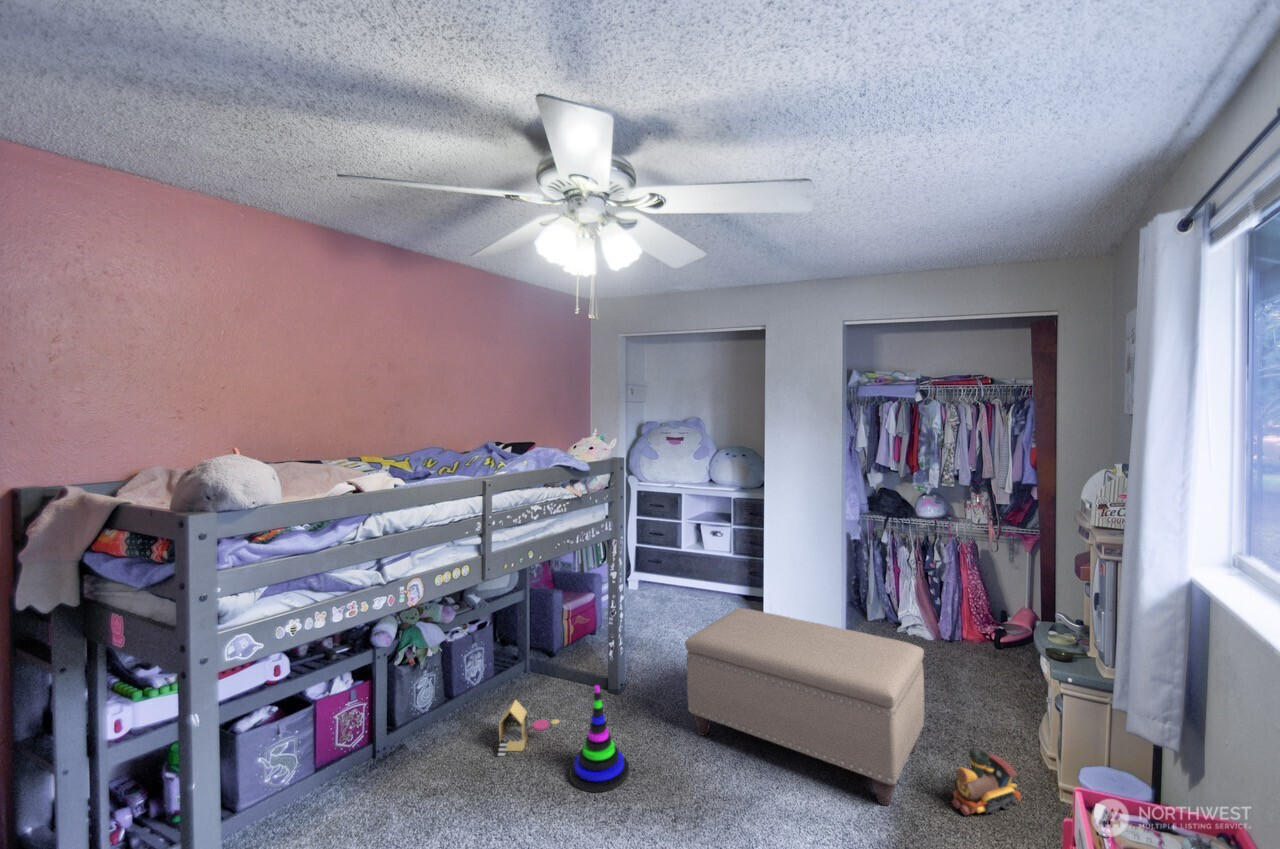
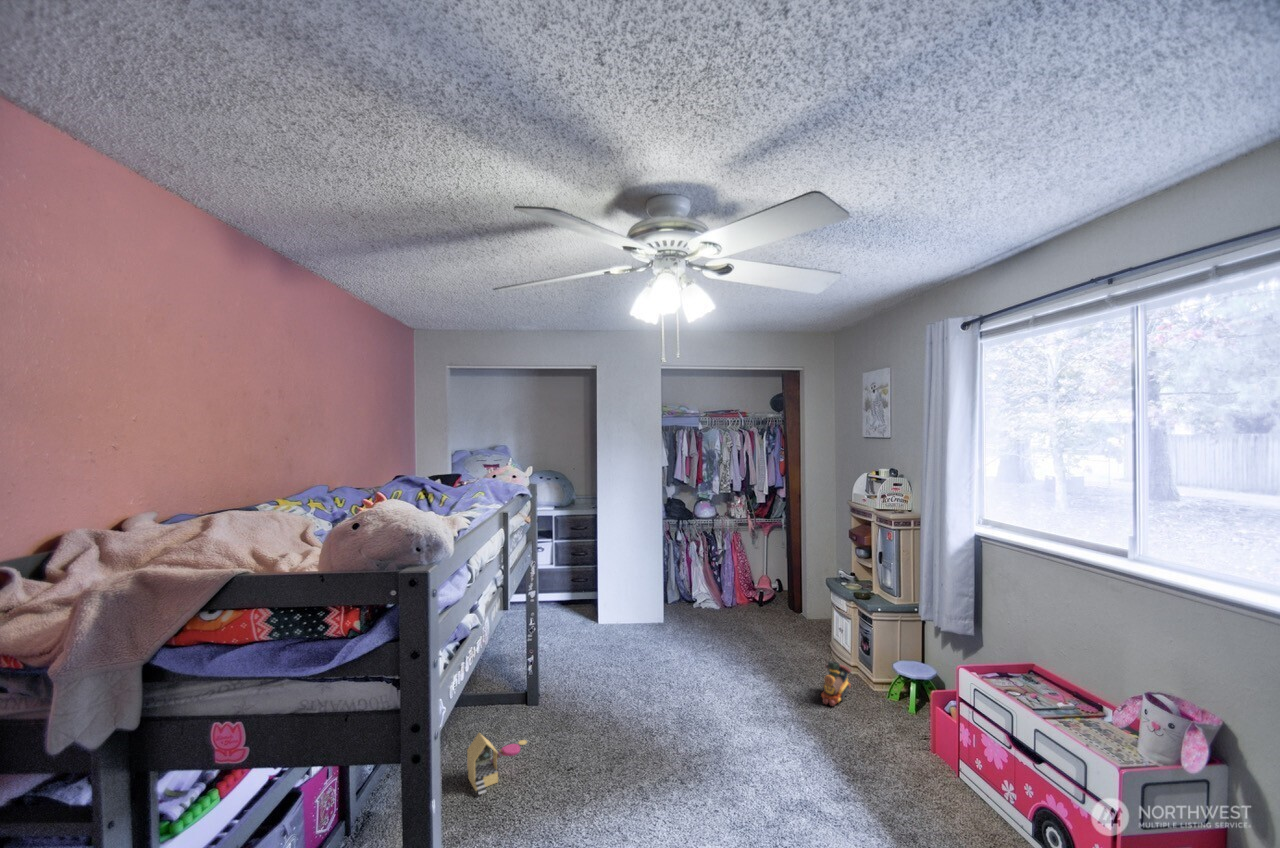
ottoman: present [685,608,924,805] -> none [626,602,801,717]
stacking toy: present [570,685,629,792] -> none [561,687,617,789]

